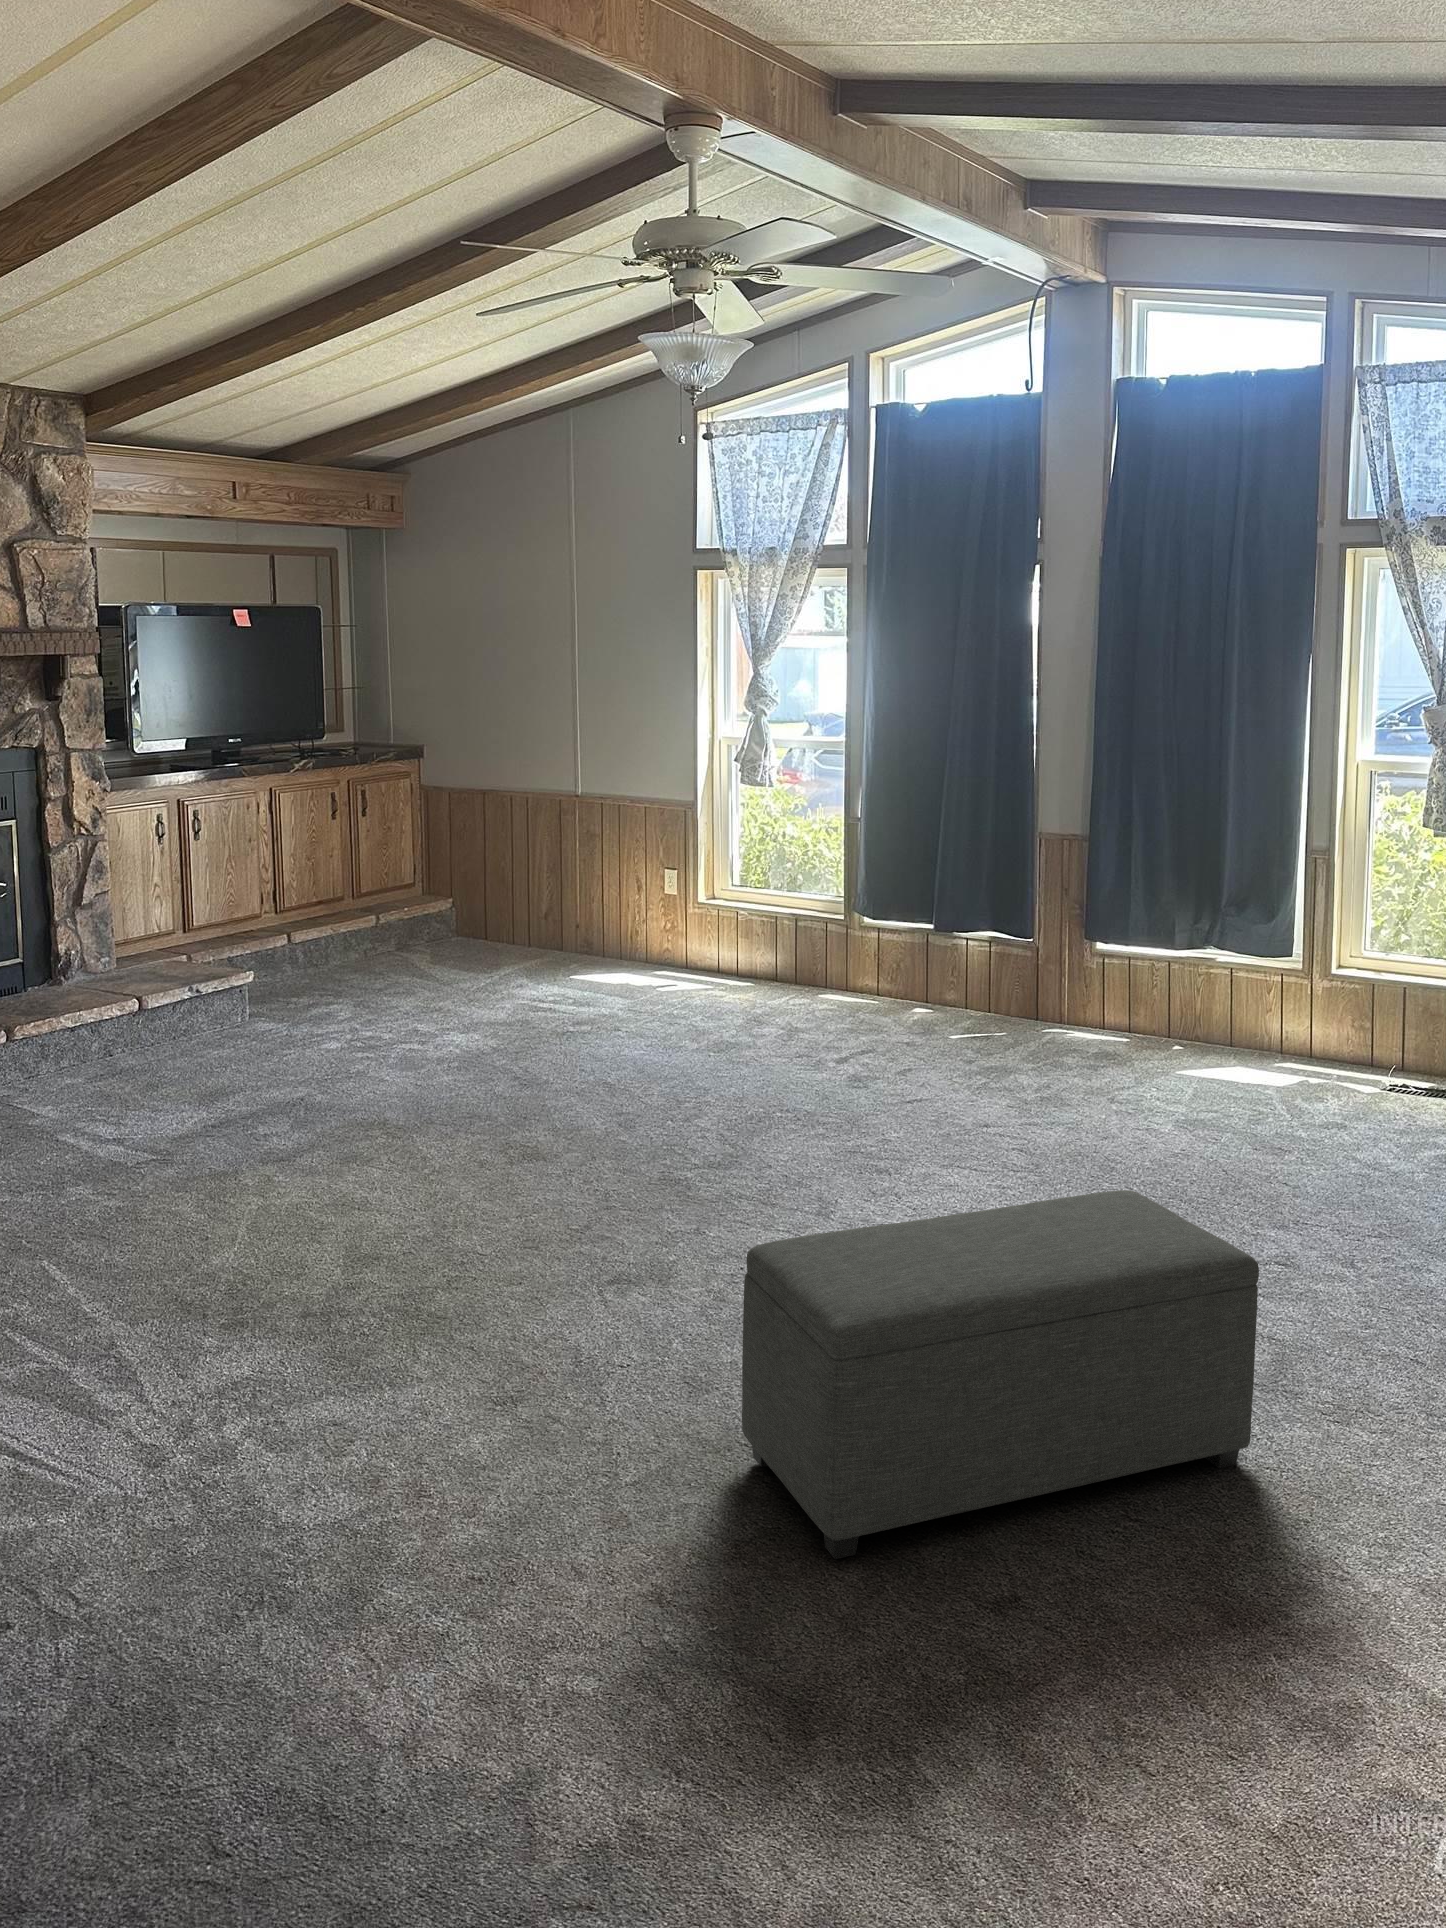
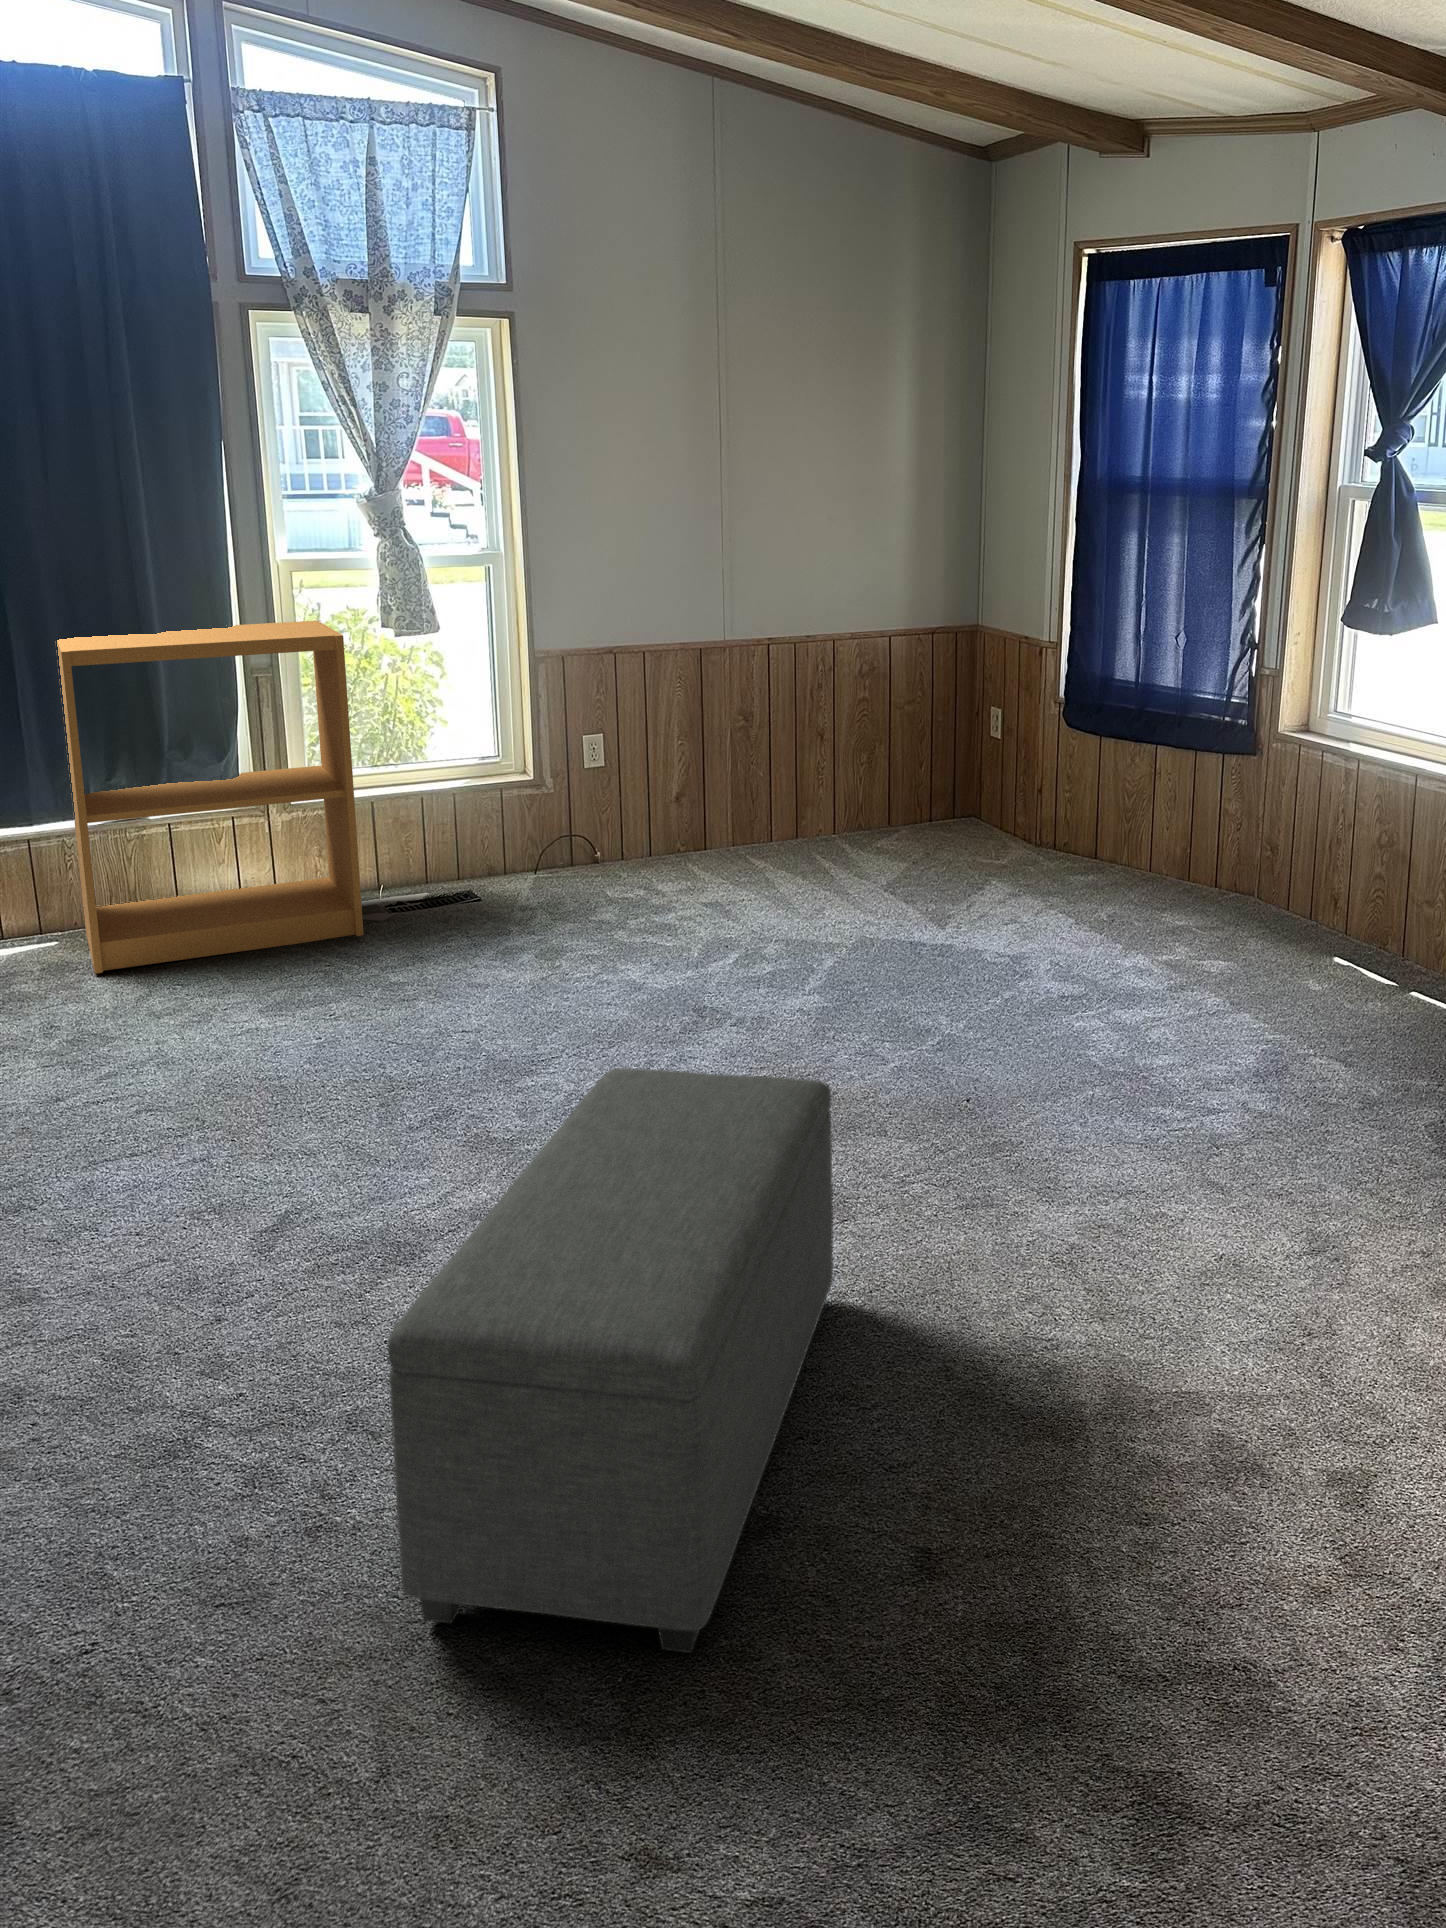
bookshelf: none [1119,799,1374,1100] -> present [57,621,364,974]

